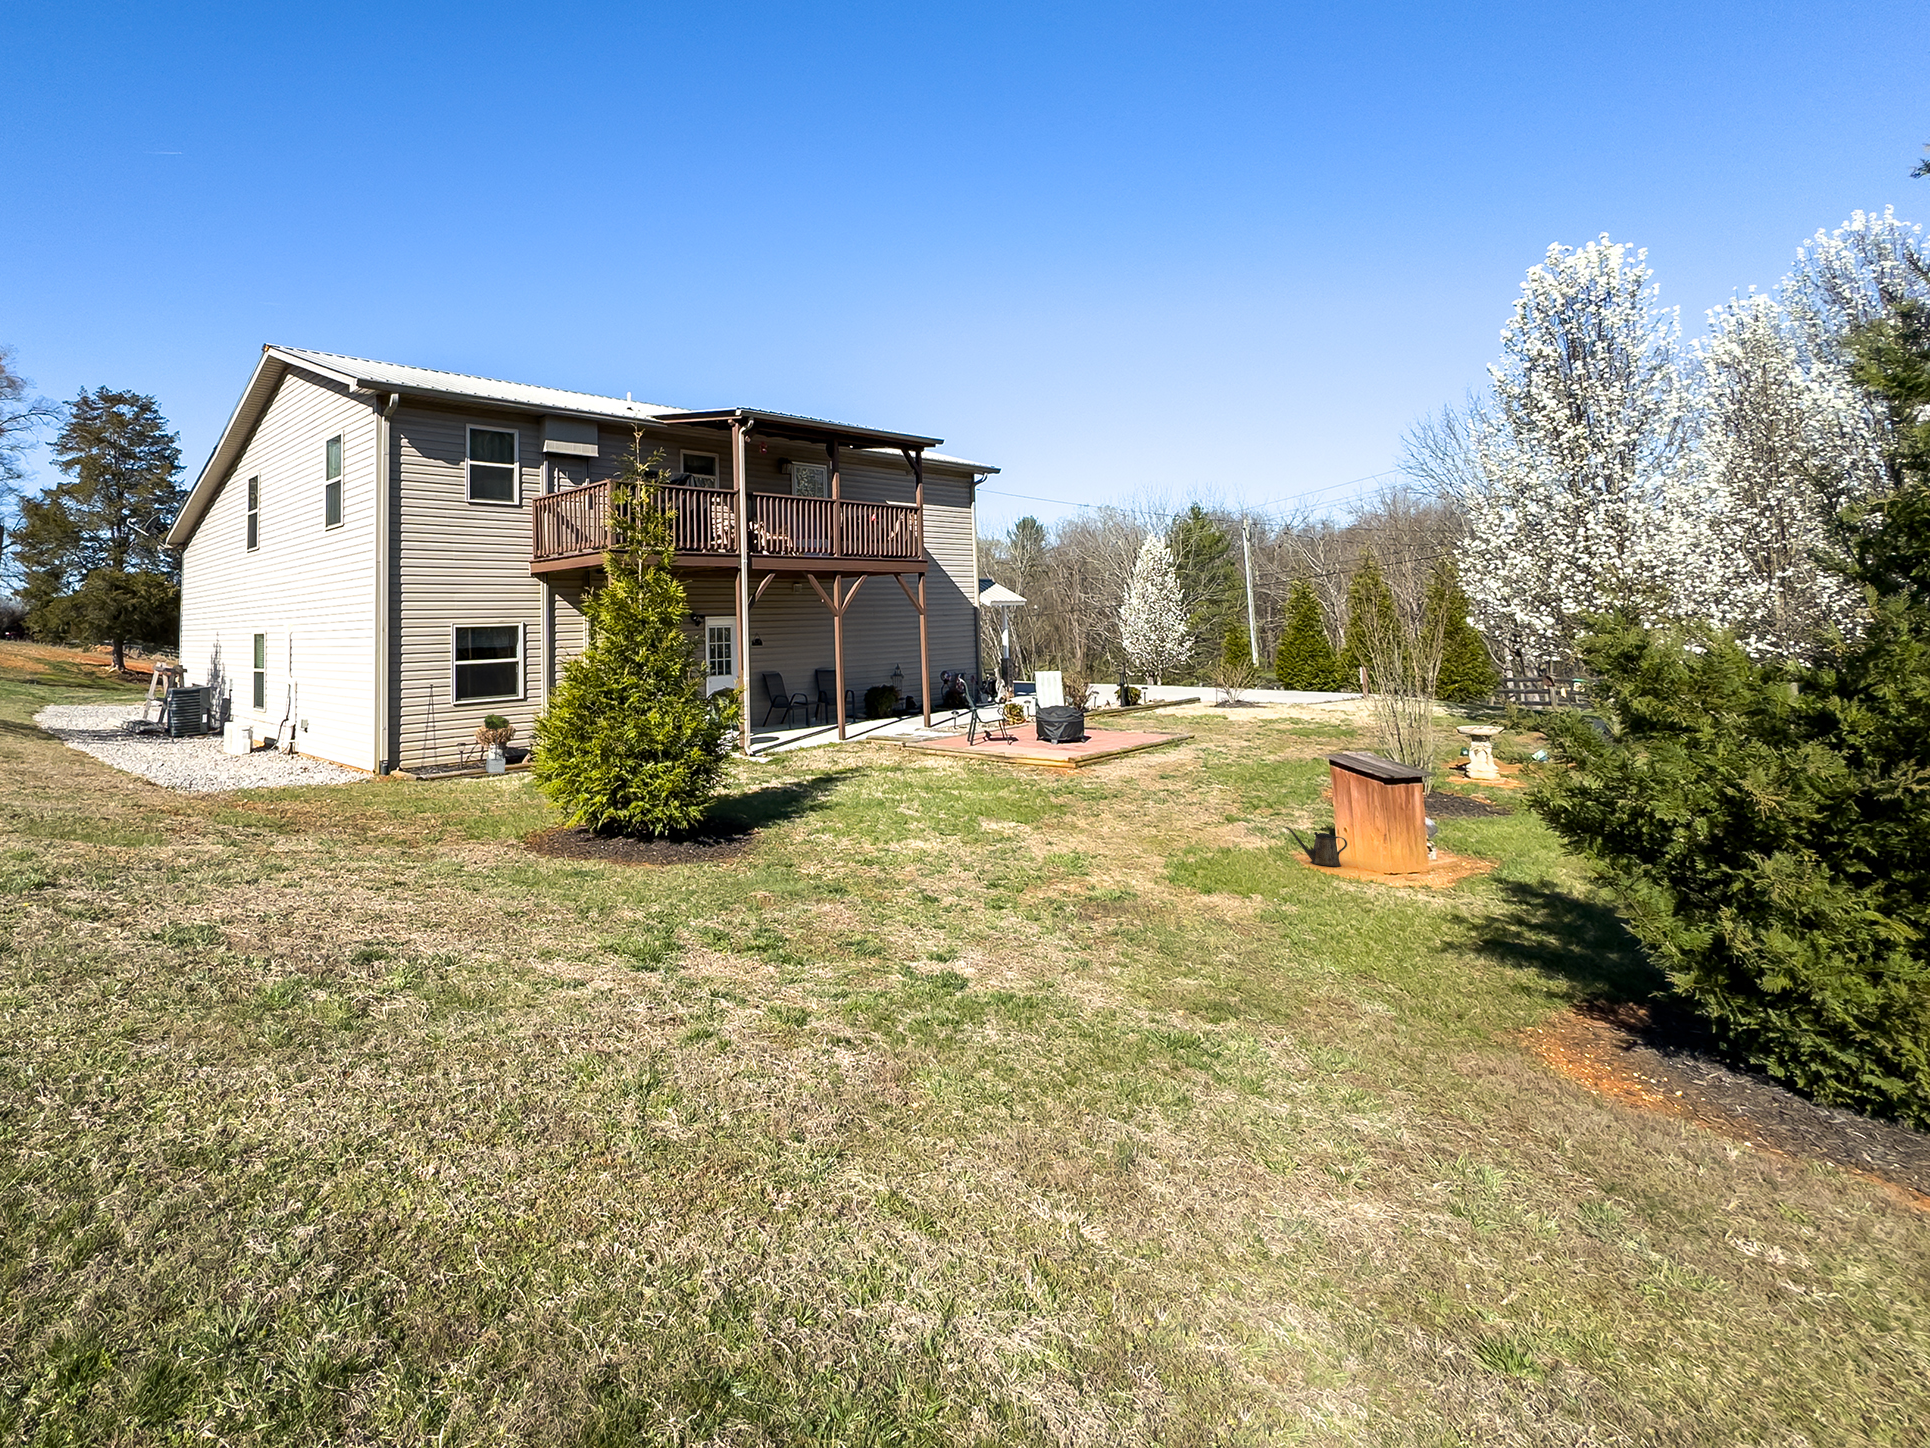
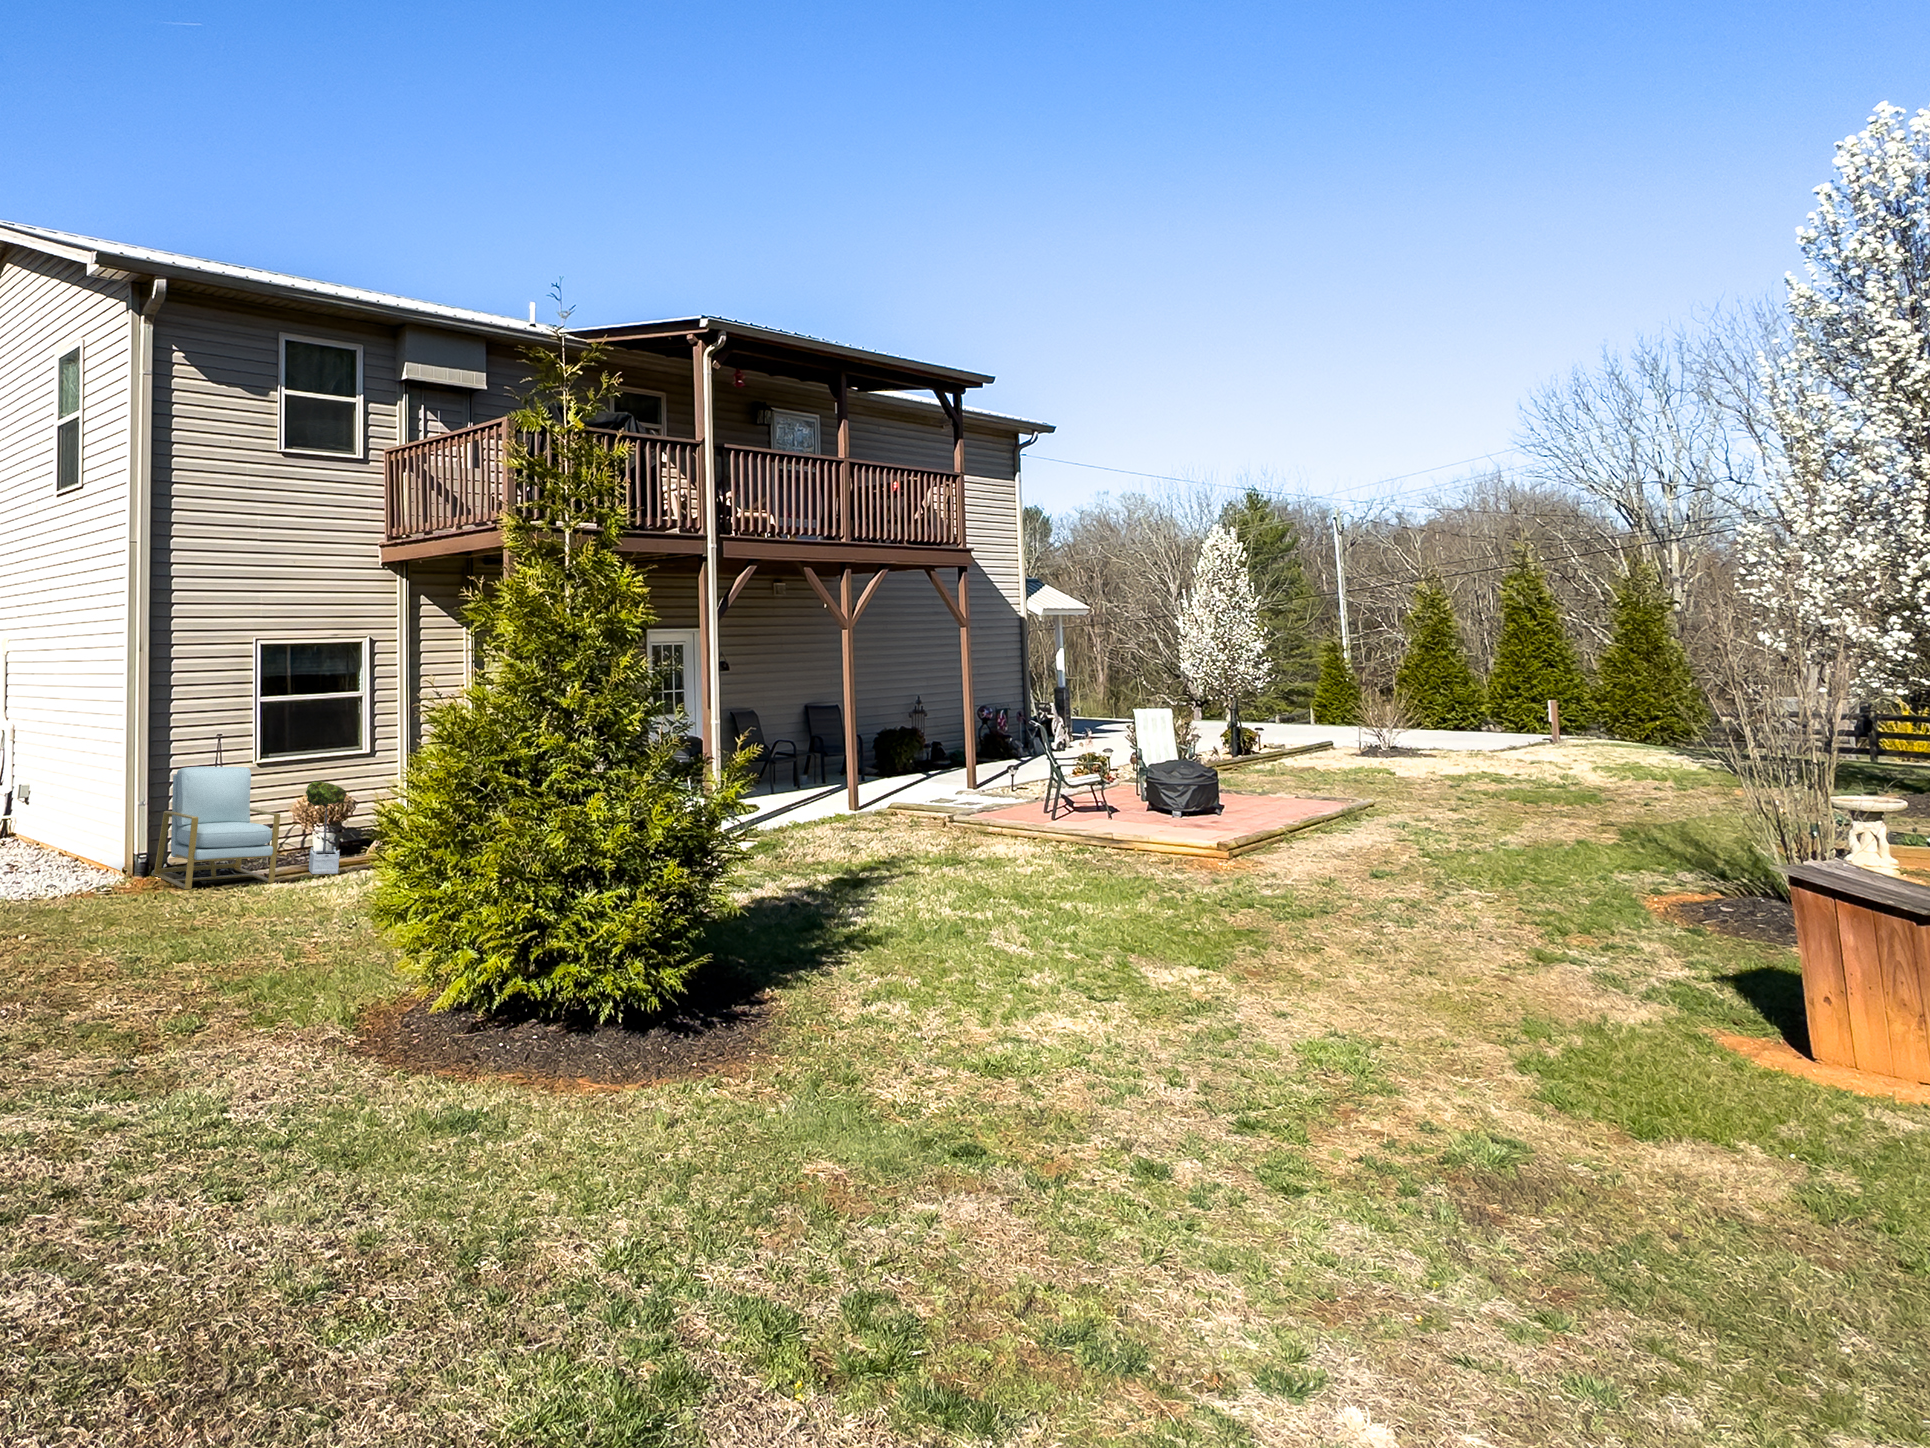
chair: none [393,704,470,778] -> present [154,766,280,889]
watering can: present [1286,827,1347,866] -> none [1719,994,1829,1068]

